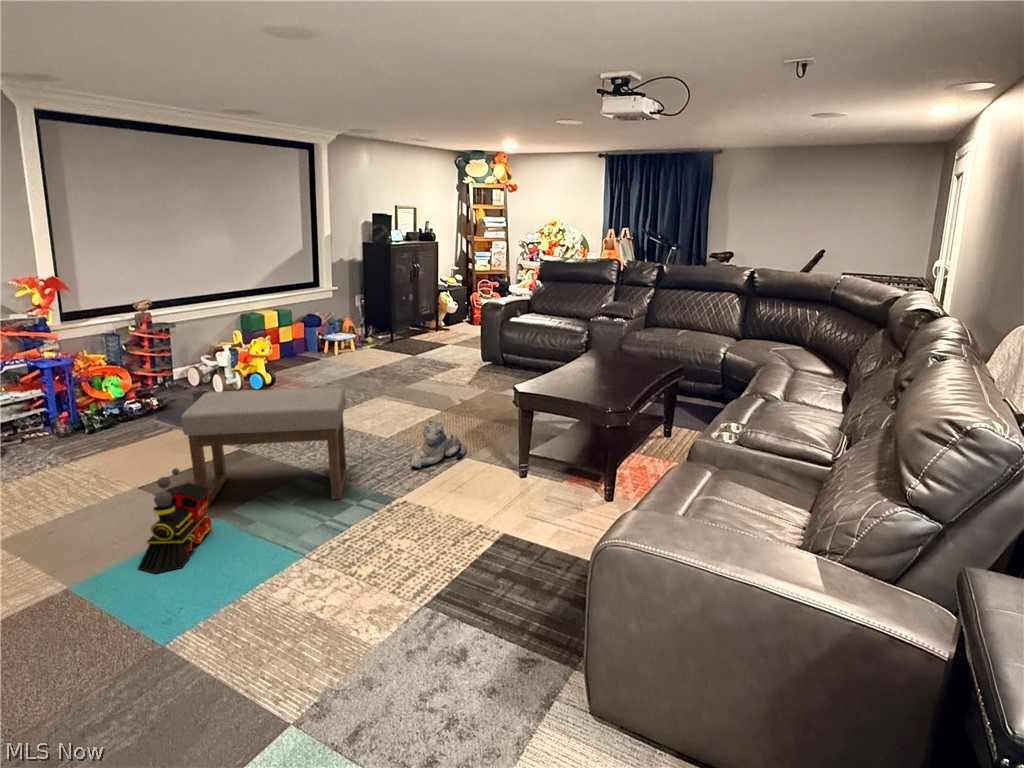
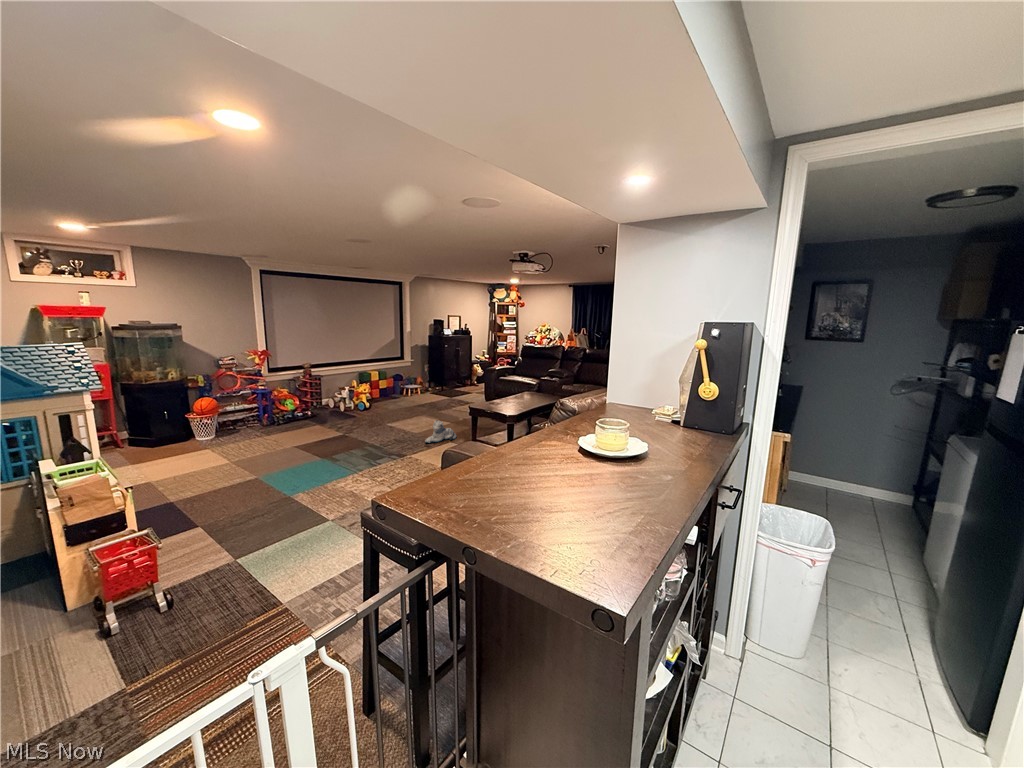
ottoman: present [181,387,347,507] -> none [314,401,393,454]
toy train: present [138,468,211,574] -> none [288,430,324,475]

